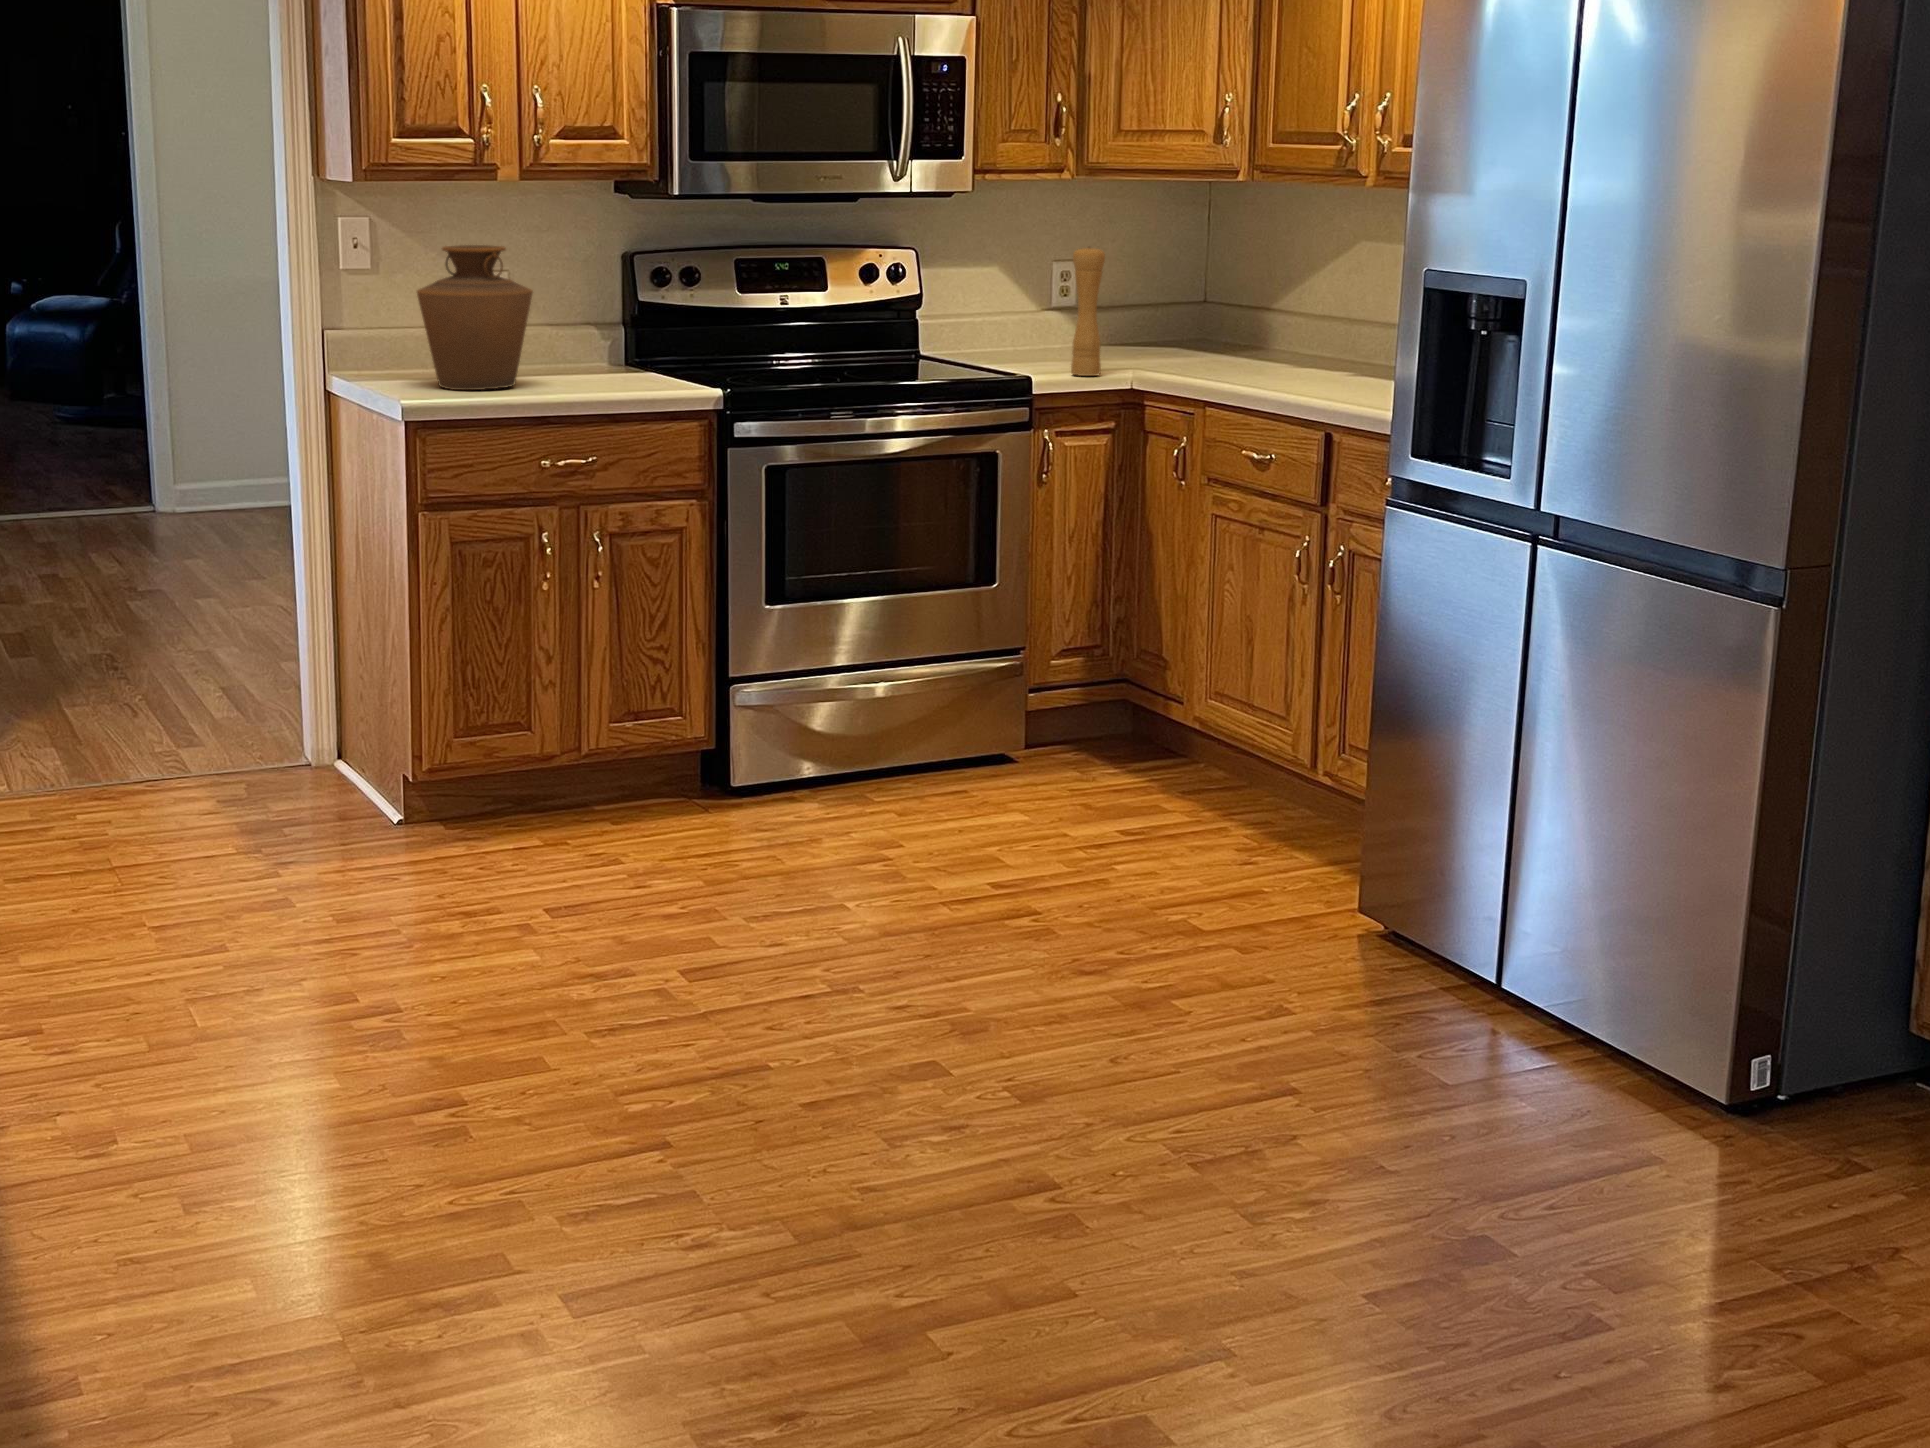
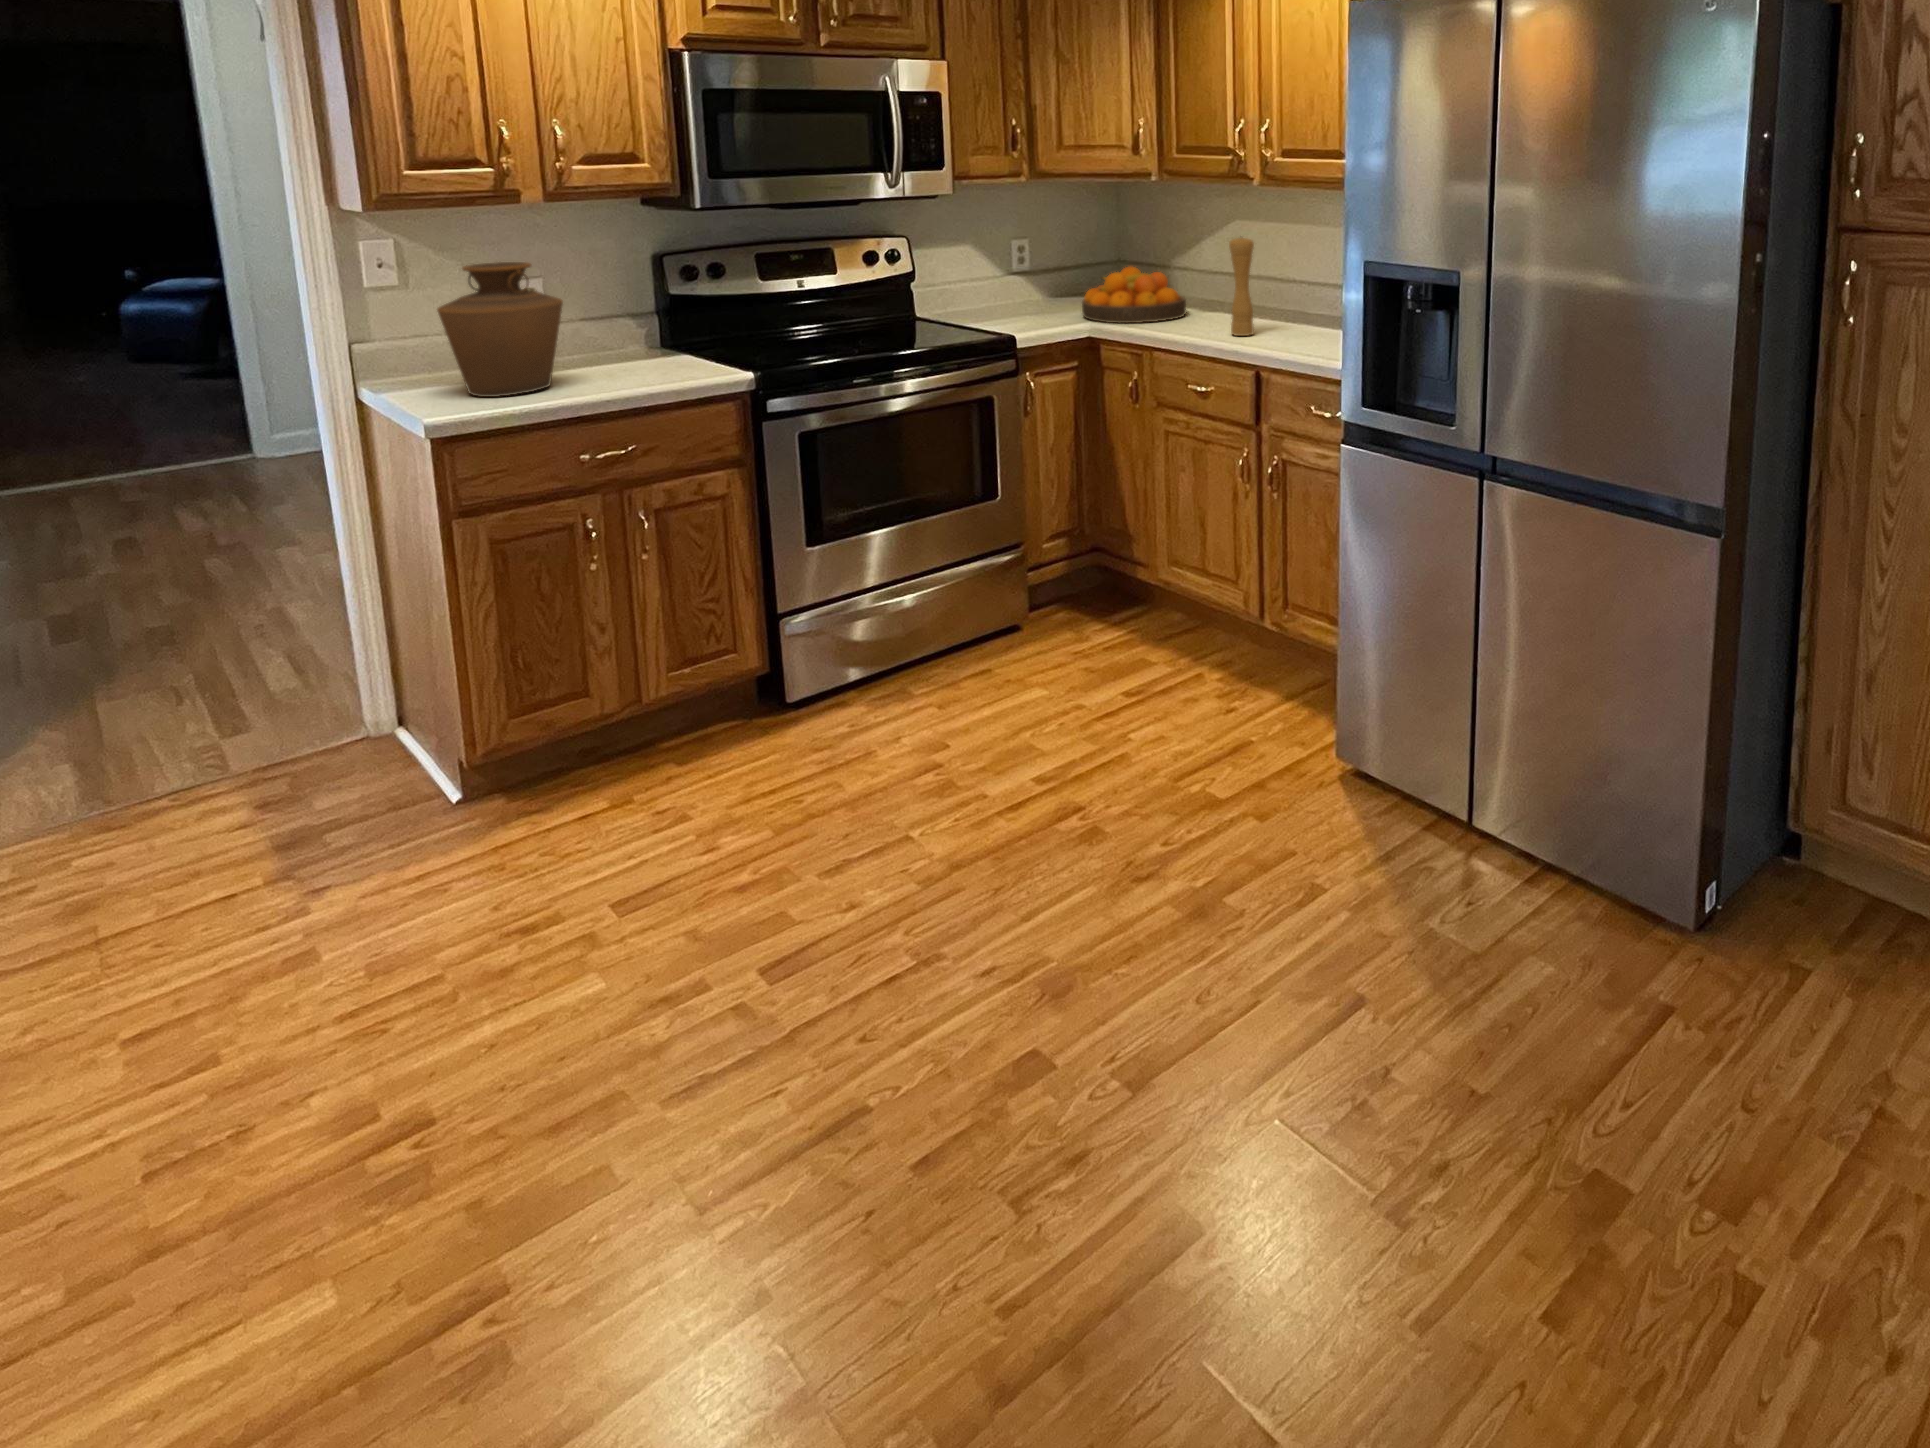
pepper mill: present [1071,246,1105,376] -> present [1229,237,1254,336]
fruit bowl: none [1132,302,1277,376] -> present [1082,266,1186,323]

